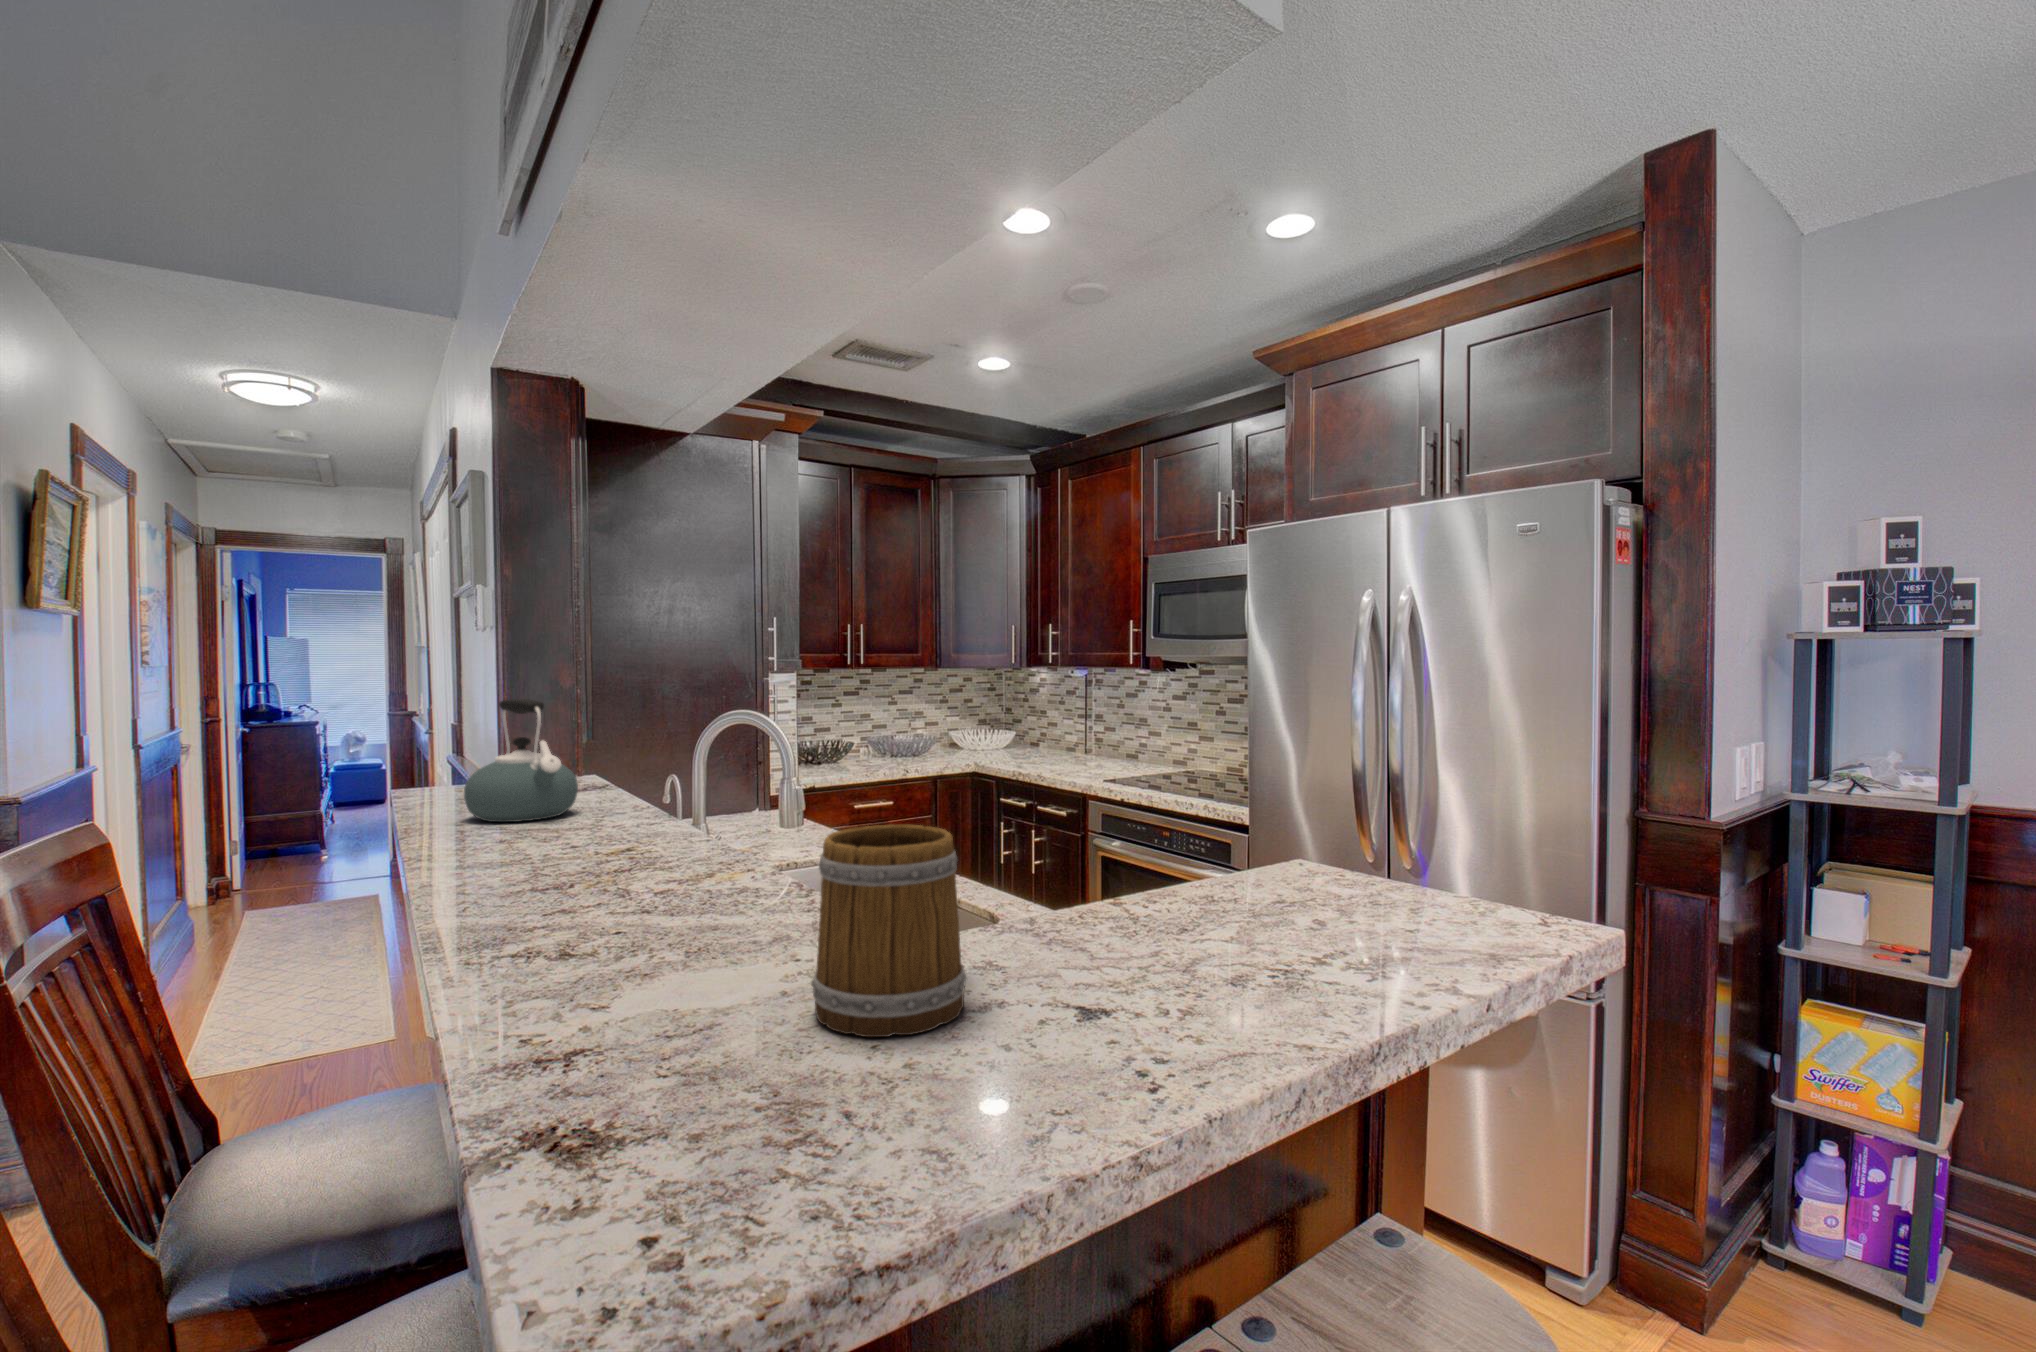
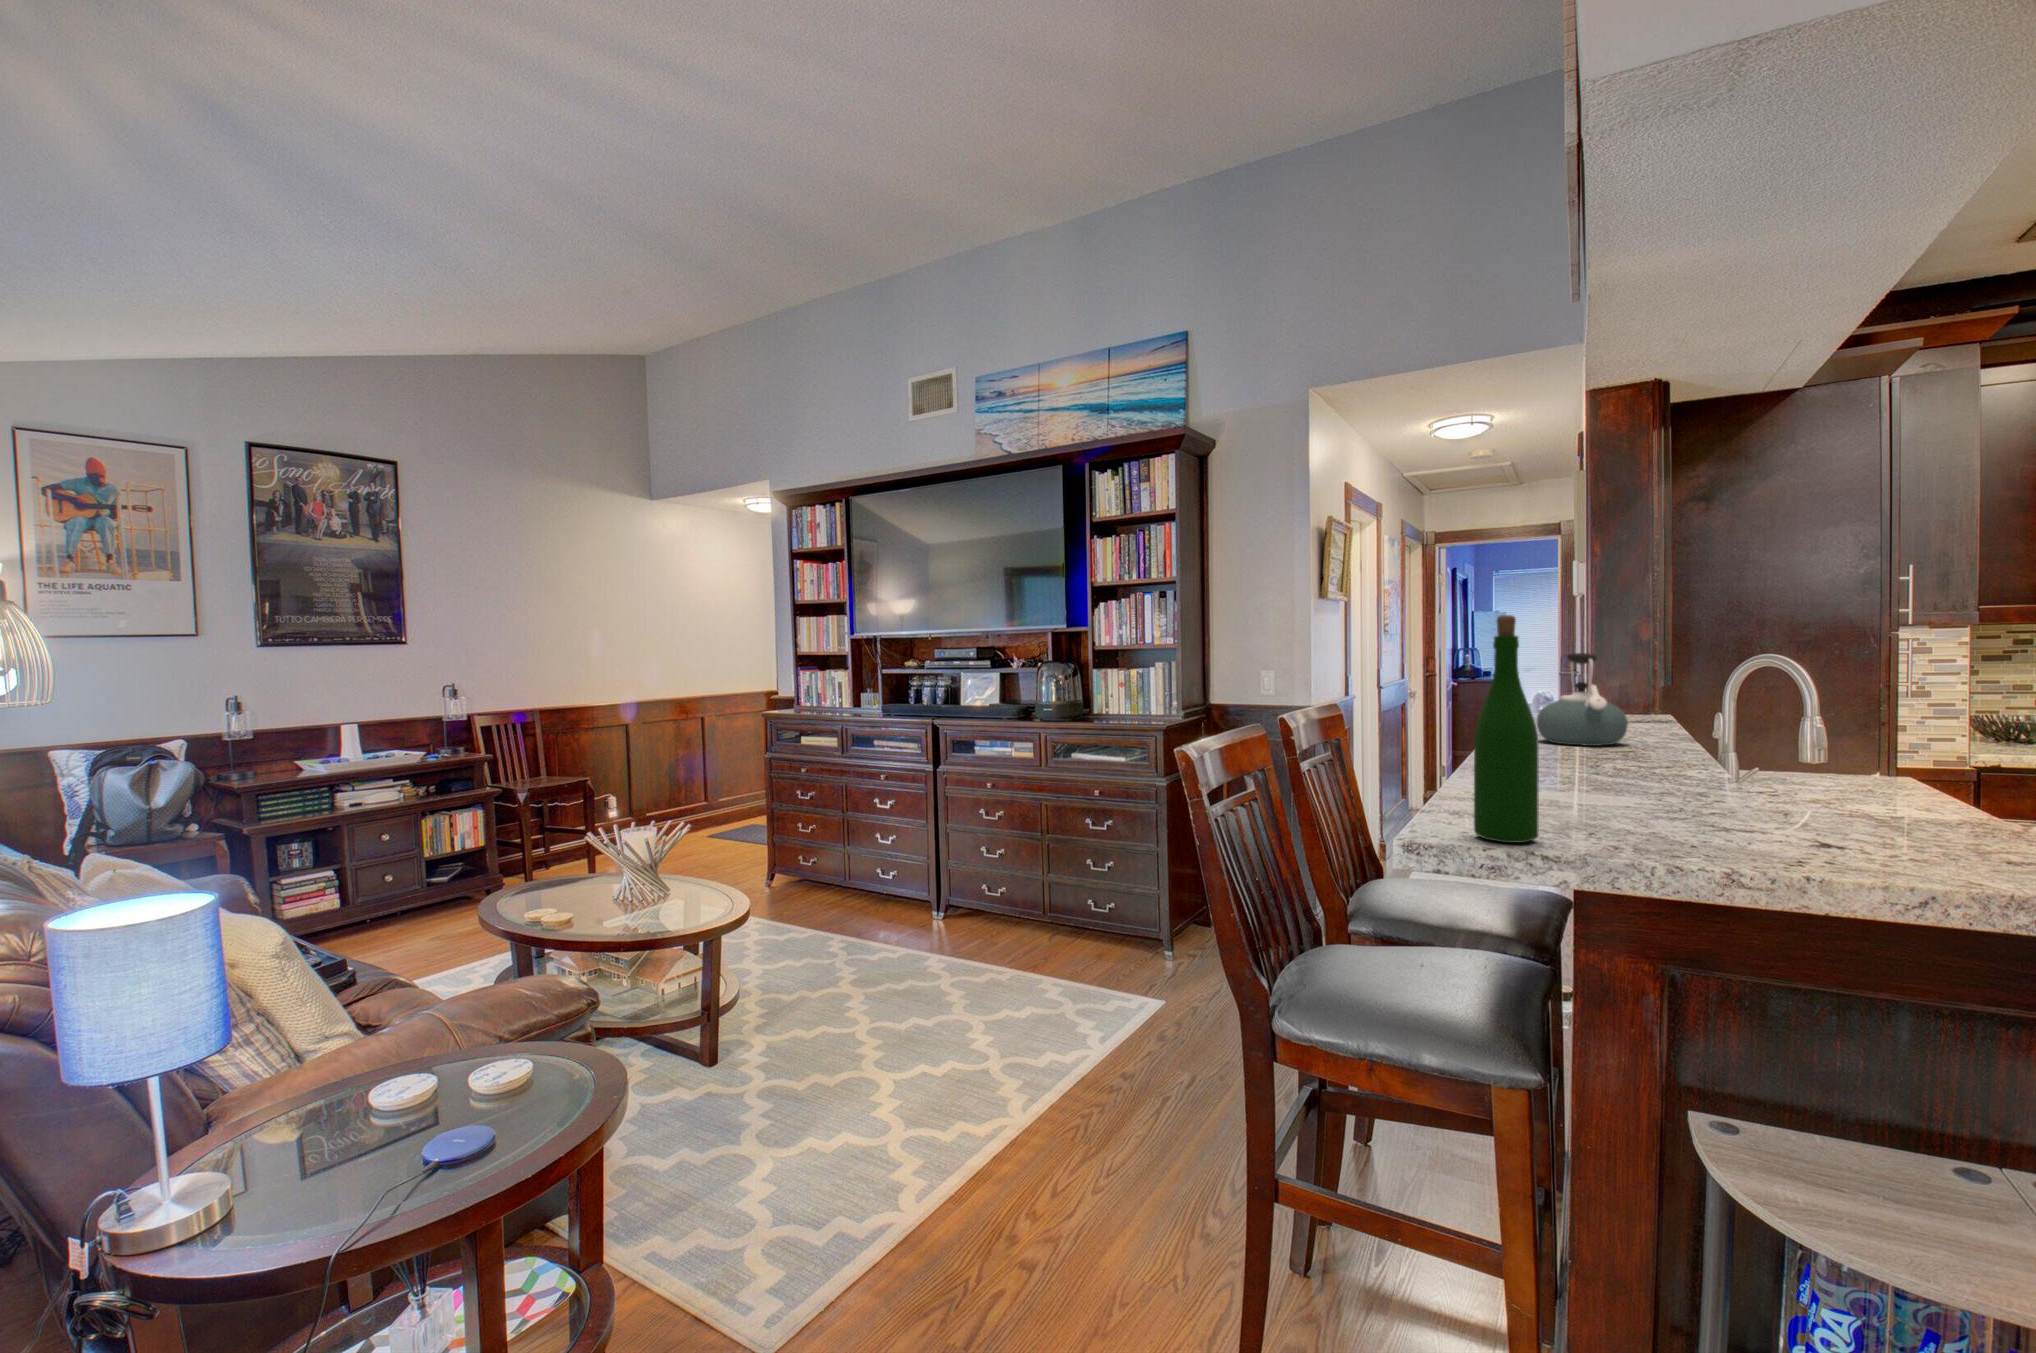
wine bottle: none [604,660,717,1102] -> present [1474,615,1539,843]
mug: present [811,824,966,1037] -> none [1622,727,1771,860]

